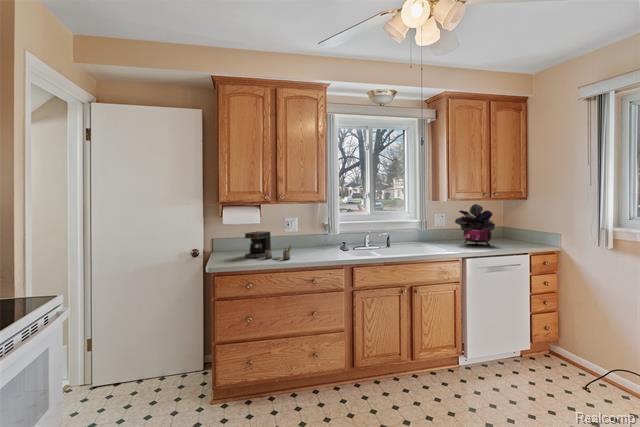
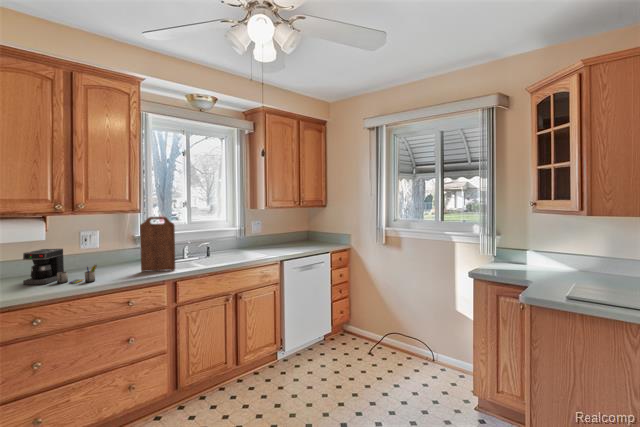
potted plant: present [455,204,495,246] -> none [271,211,305,248]
cutting board: none [325,207,353,256] -> present [140,217,175,272]

